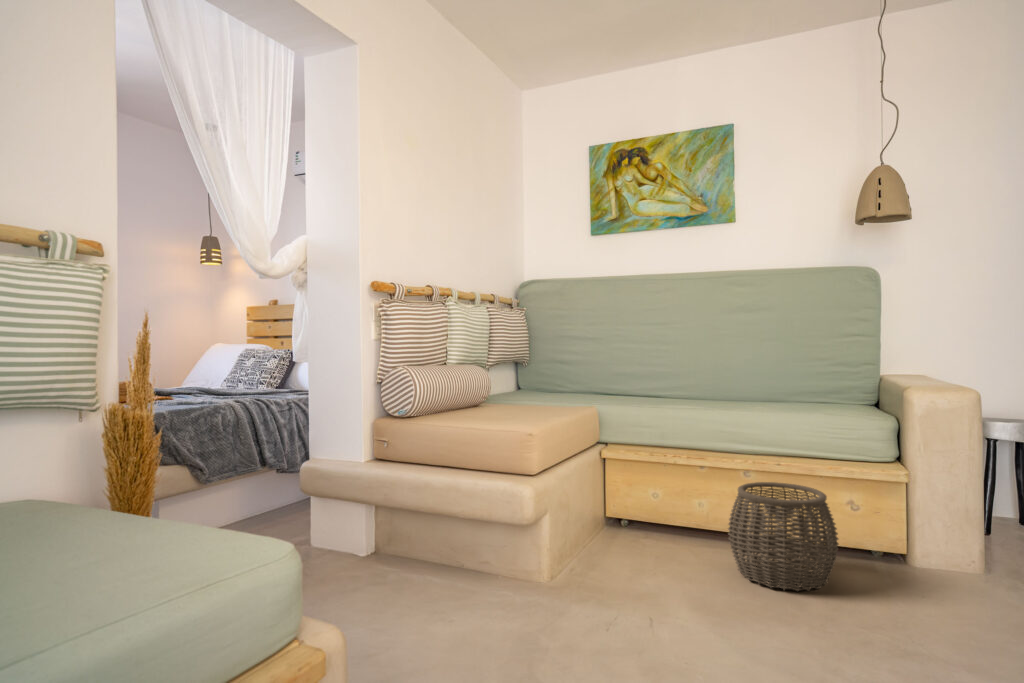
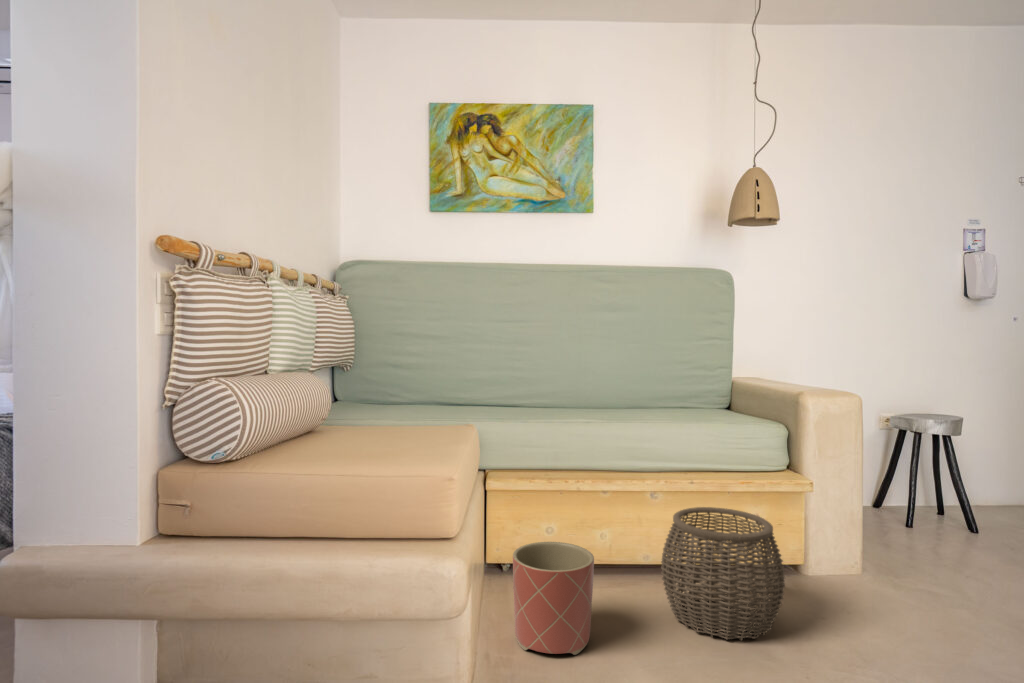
planter: none [595,495,658,577] -> present [513,542,594,655]

